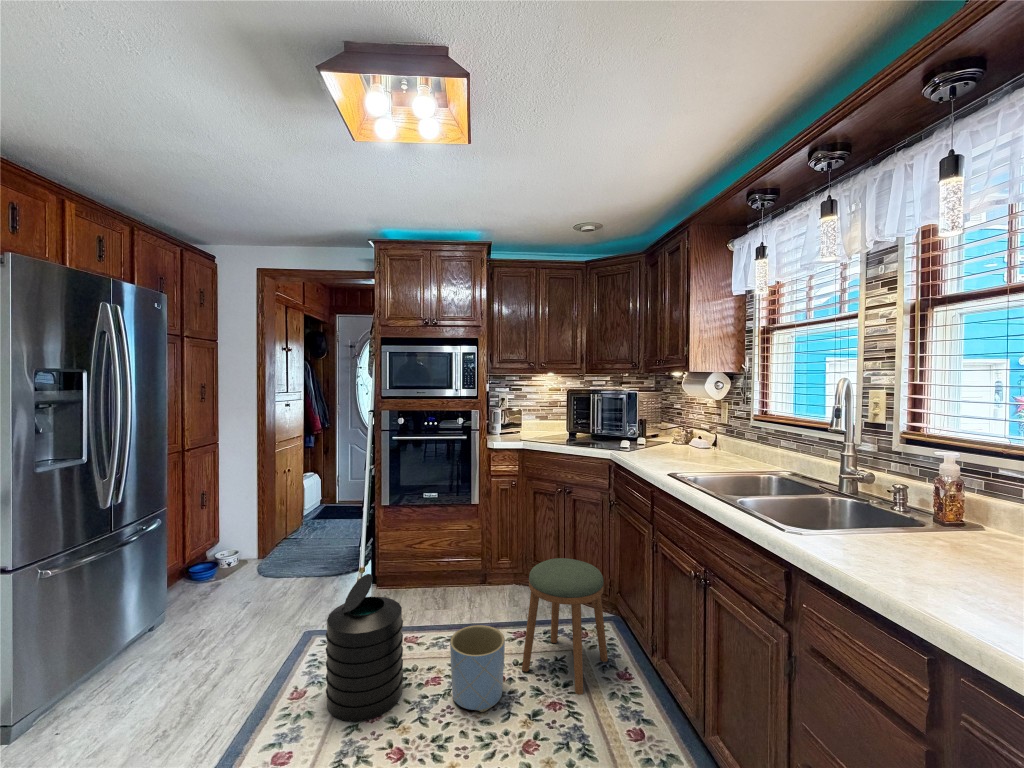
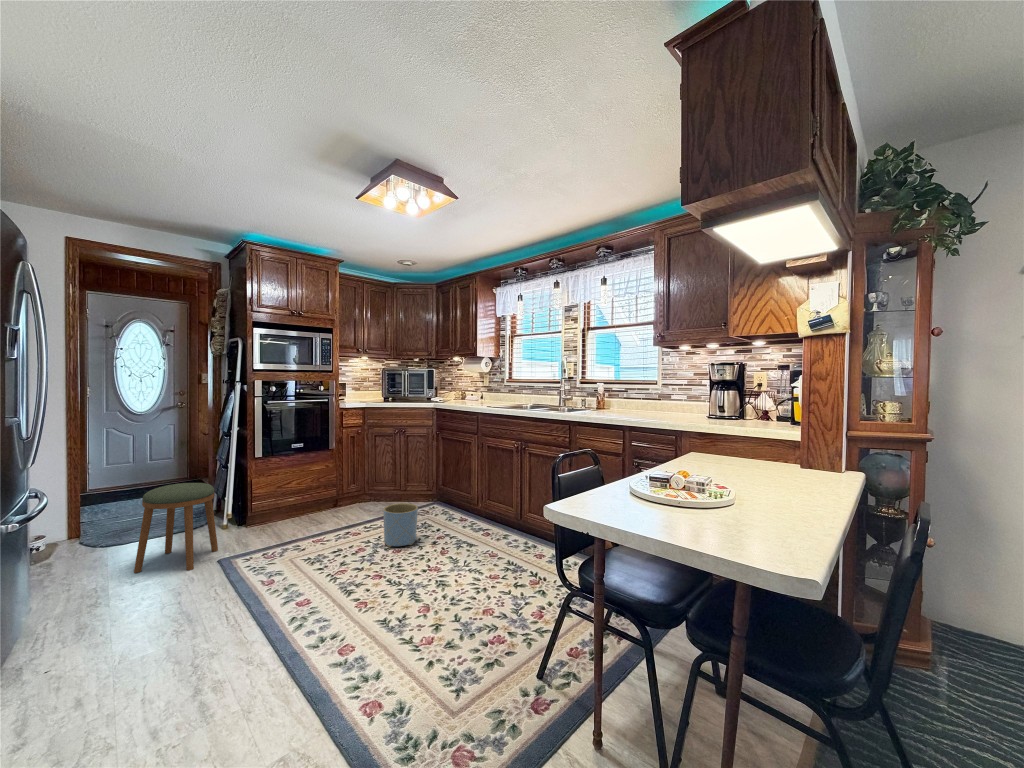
stool: present [522,558,608,695] -> present [134,483,218,573]
trash can: present [326,574,403,722] -> none [301,479,357,573]

